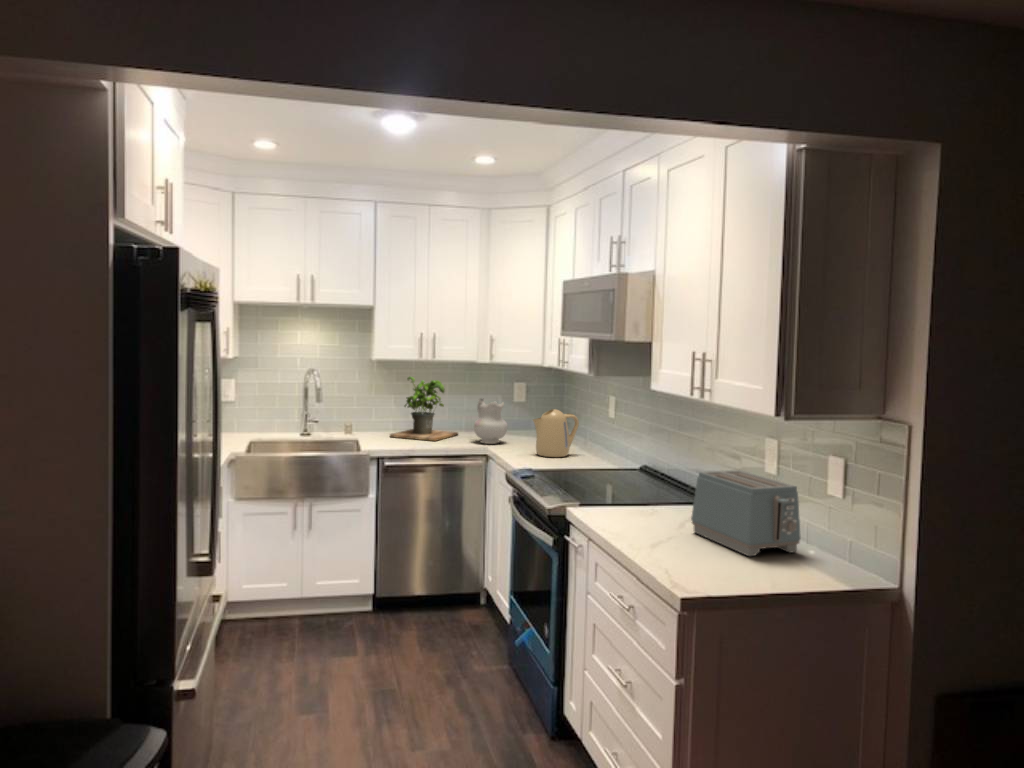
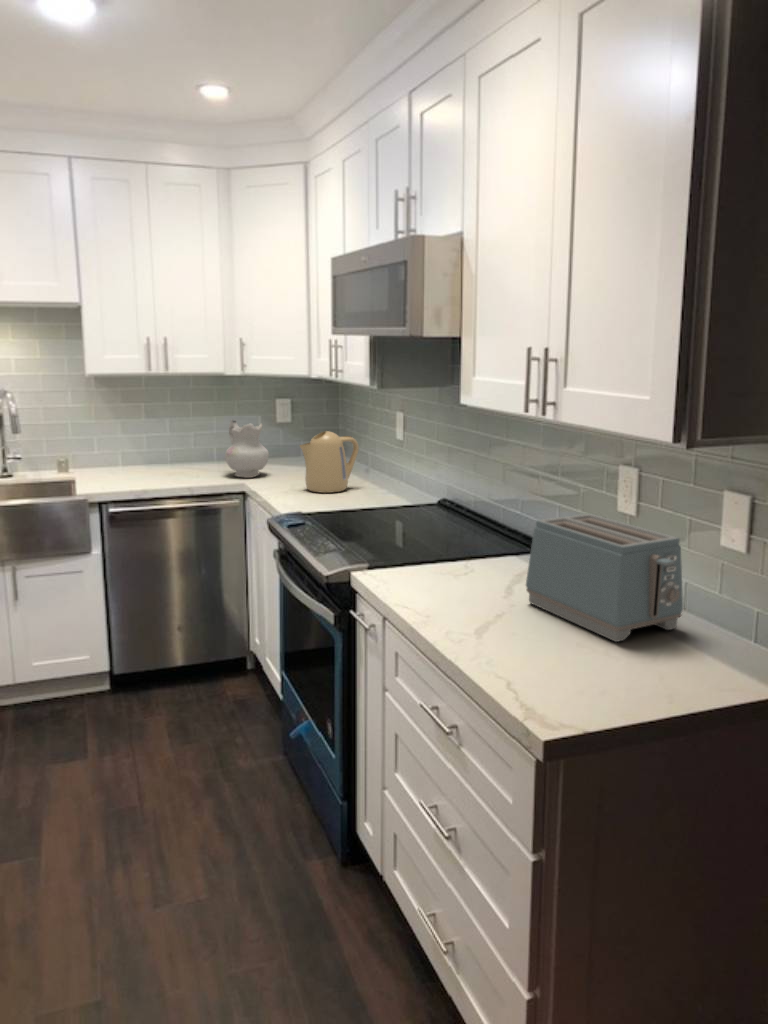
potted plant: present [390,377,458,441] -> none [117,395,208,477]

